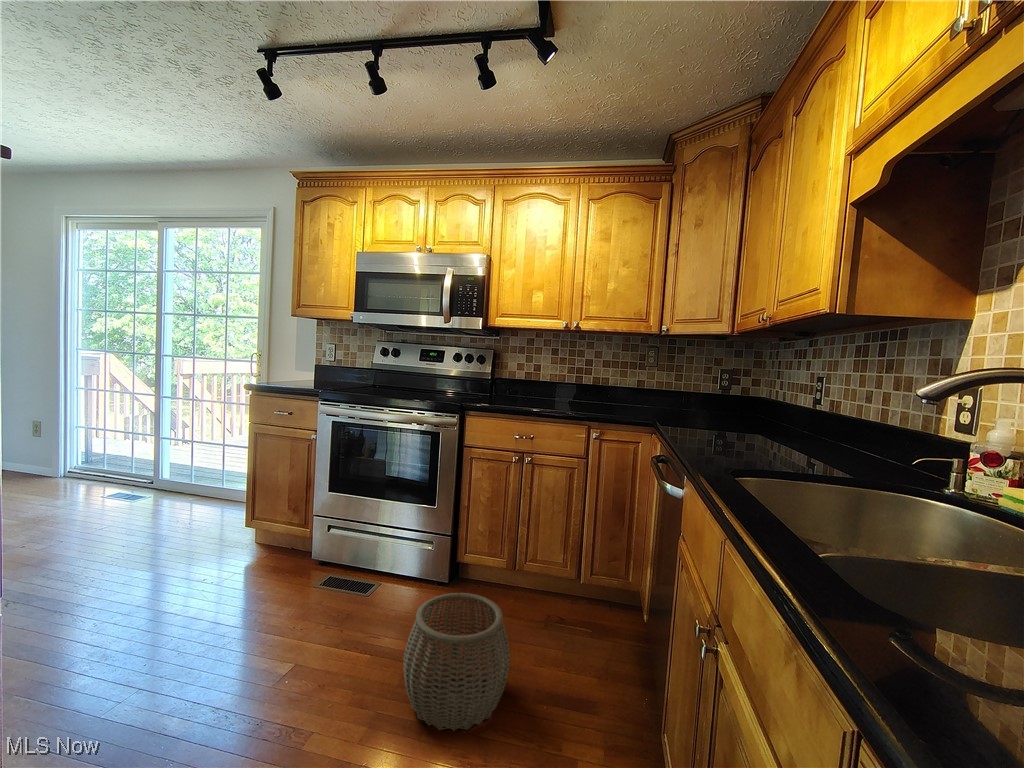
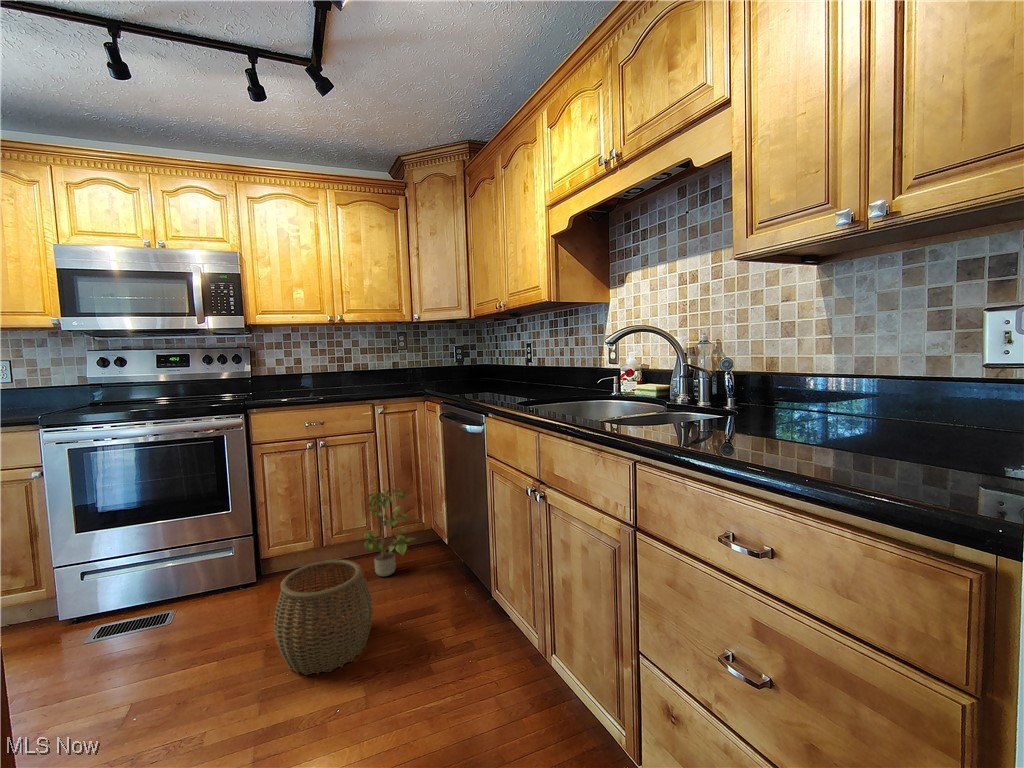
potted plant: none [543,527,608,632] -> present [364,489,415,576]

